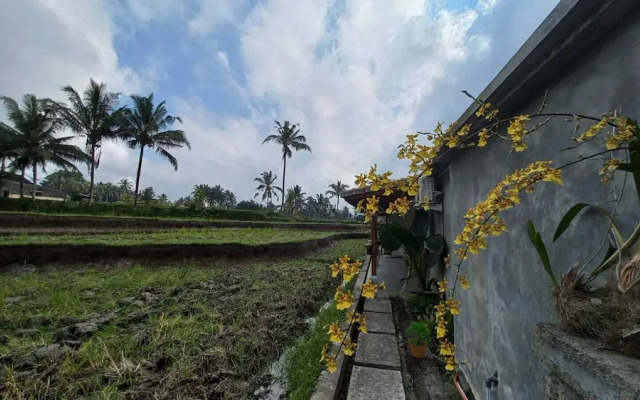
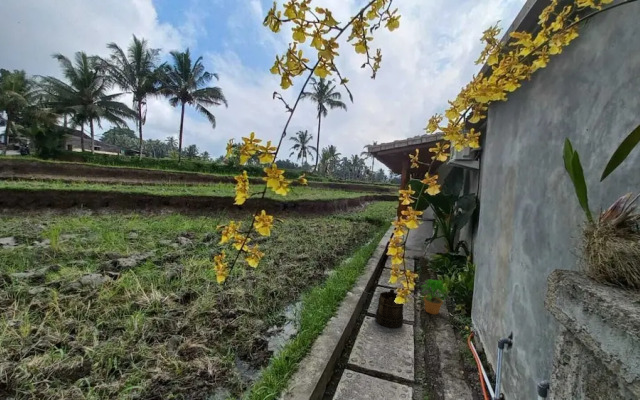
bucket: none [364,336,392,377] -> present [376,289,404,328]

